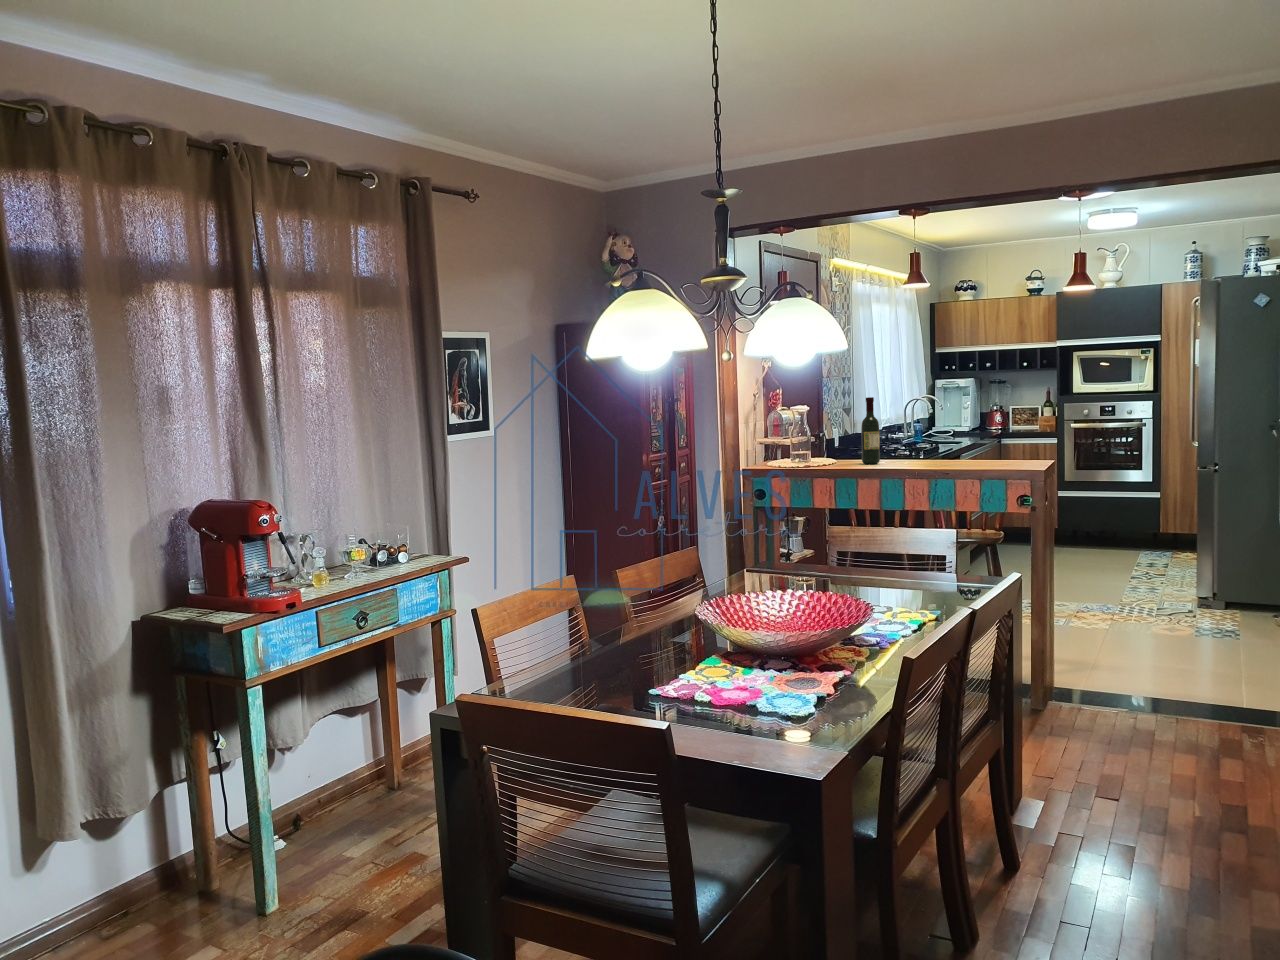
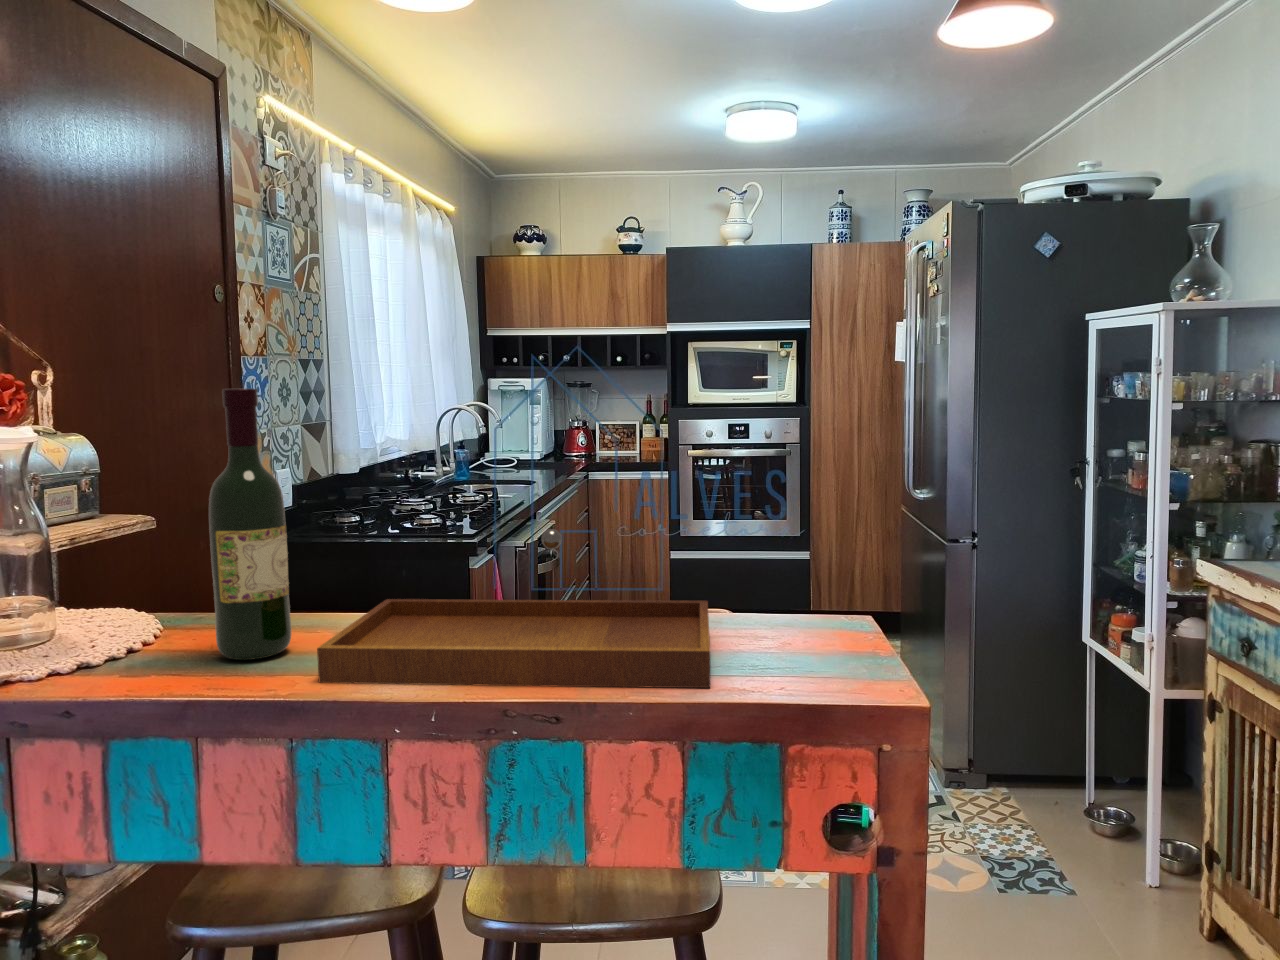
tray: none [890,432,996,467] -> present [317,529,710,688]

